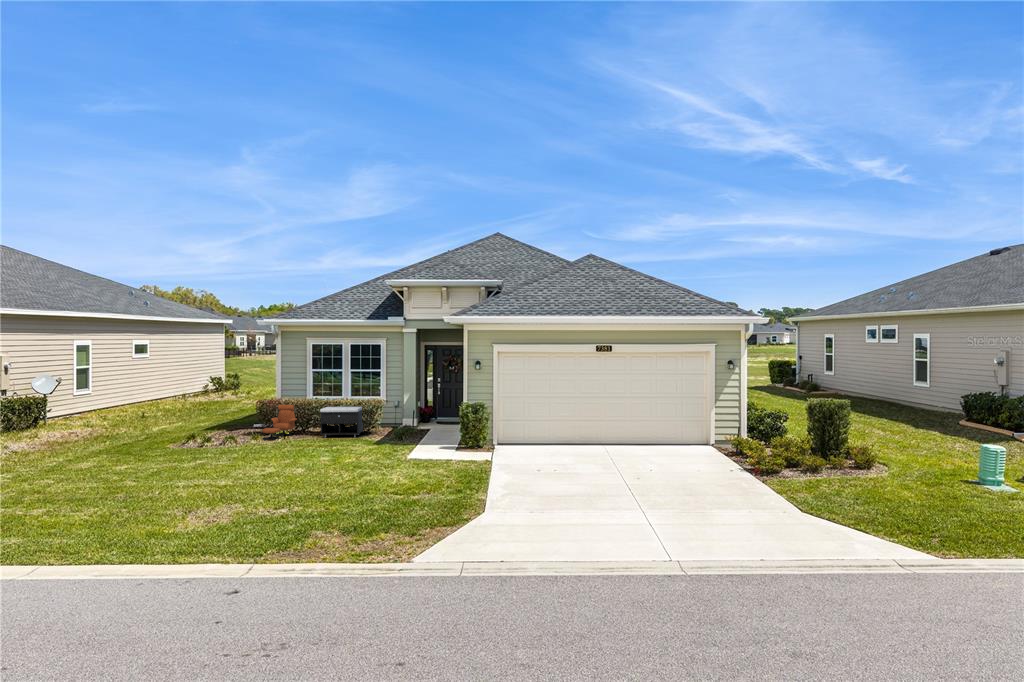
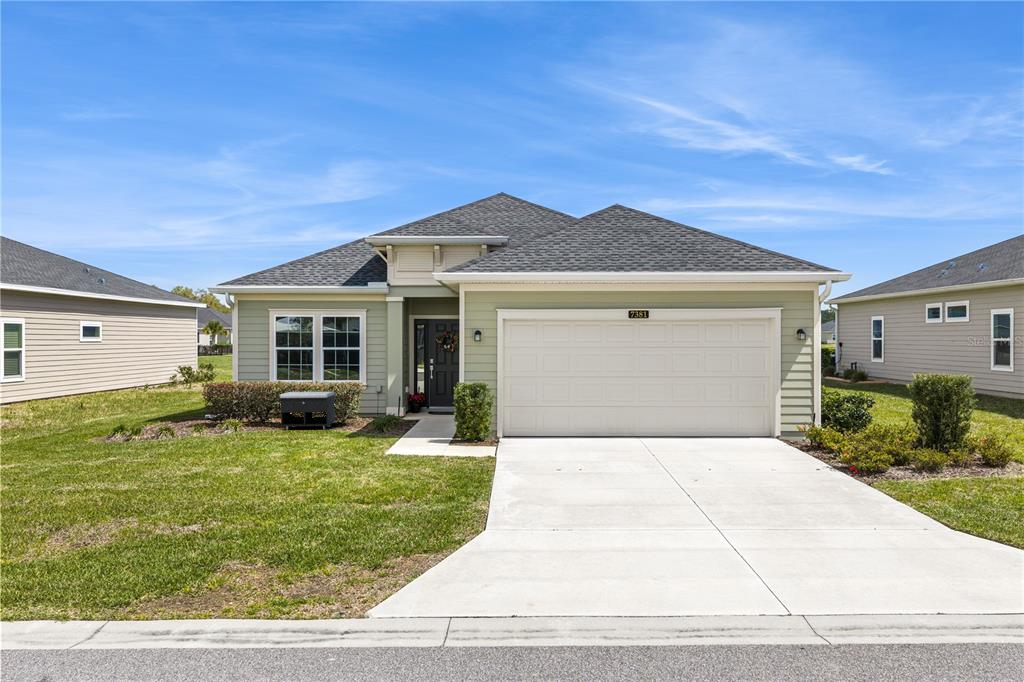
lounge chair: present [263,405,297,440] -> none [208,389,253,433]

